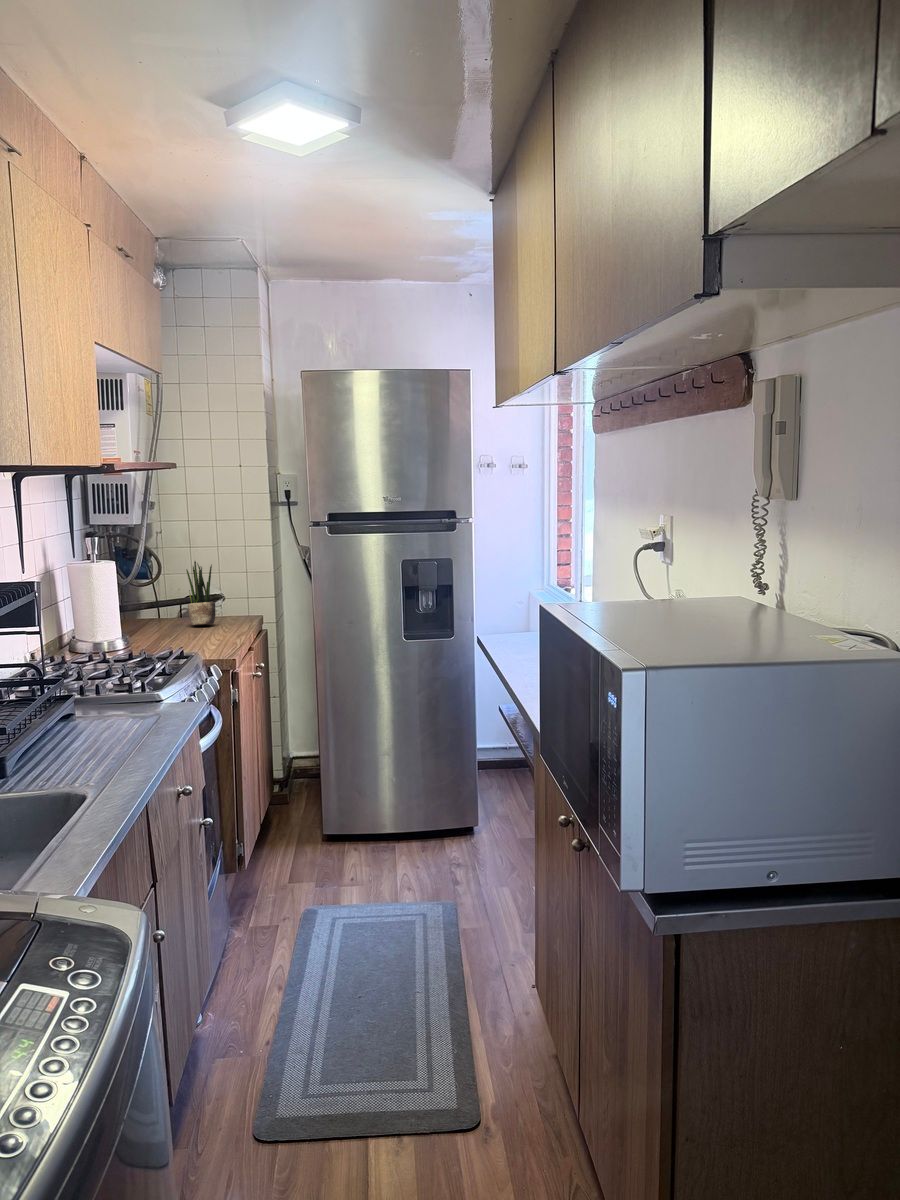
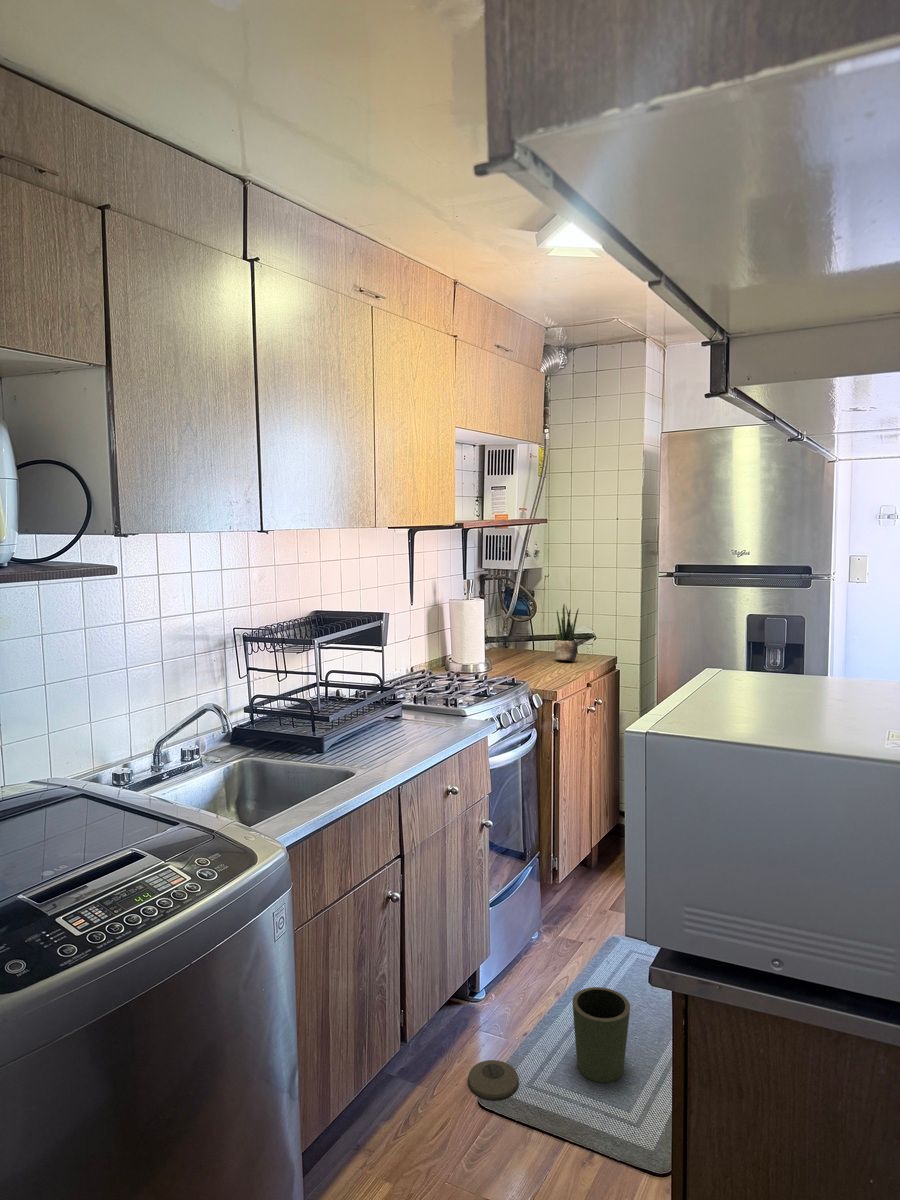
trash can: none [230,961,391,1134] -> present [468,987,630,1100]

